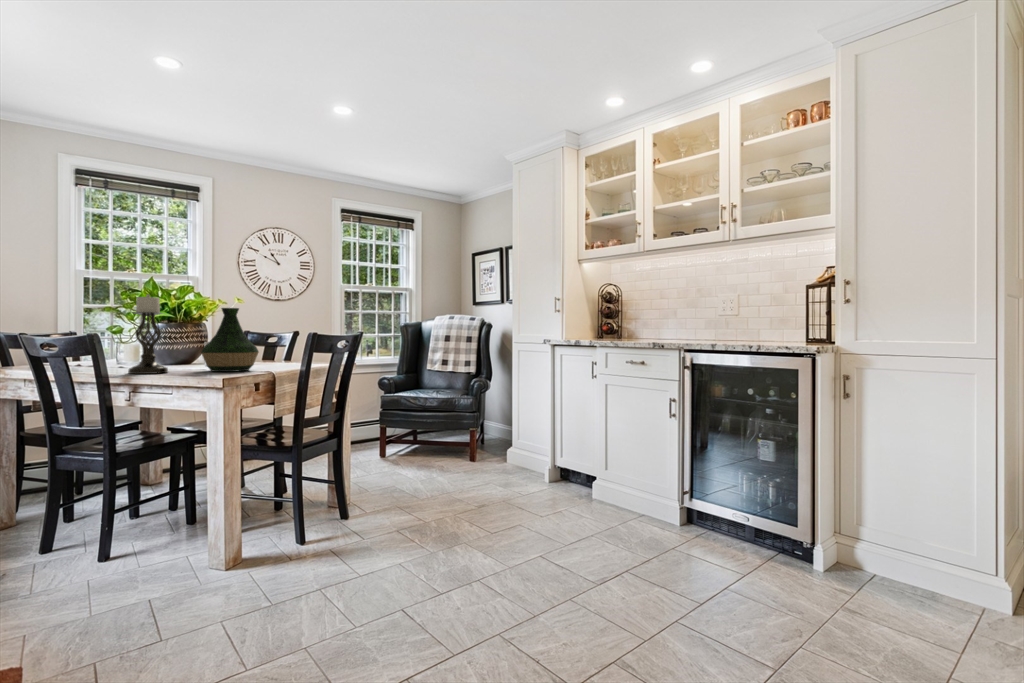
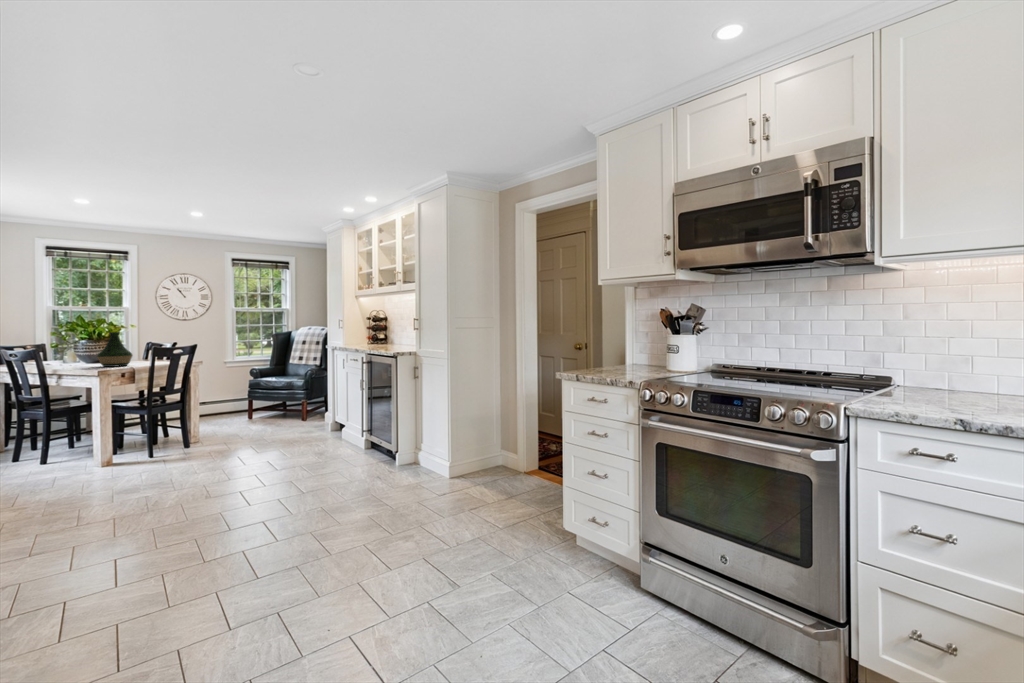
candle holder: present [128,294,168,374] -> none [54,327,78,369]

